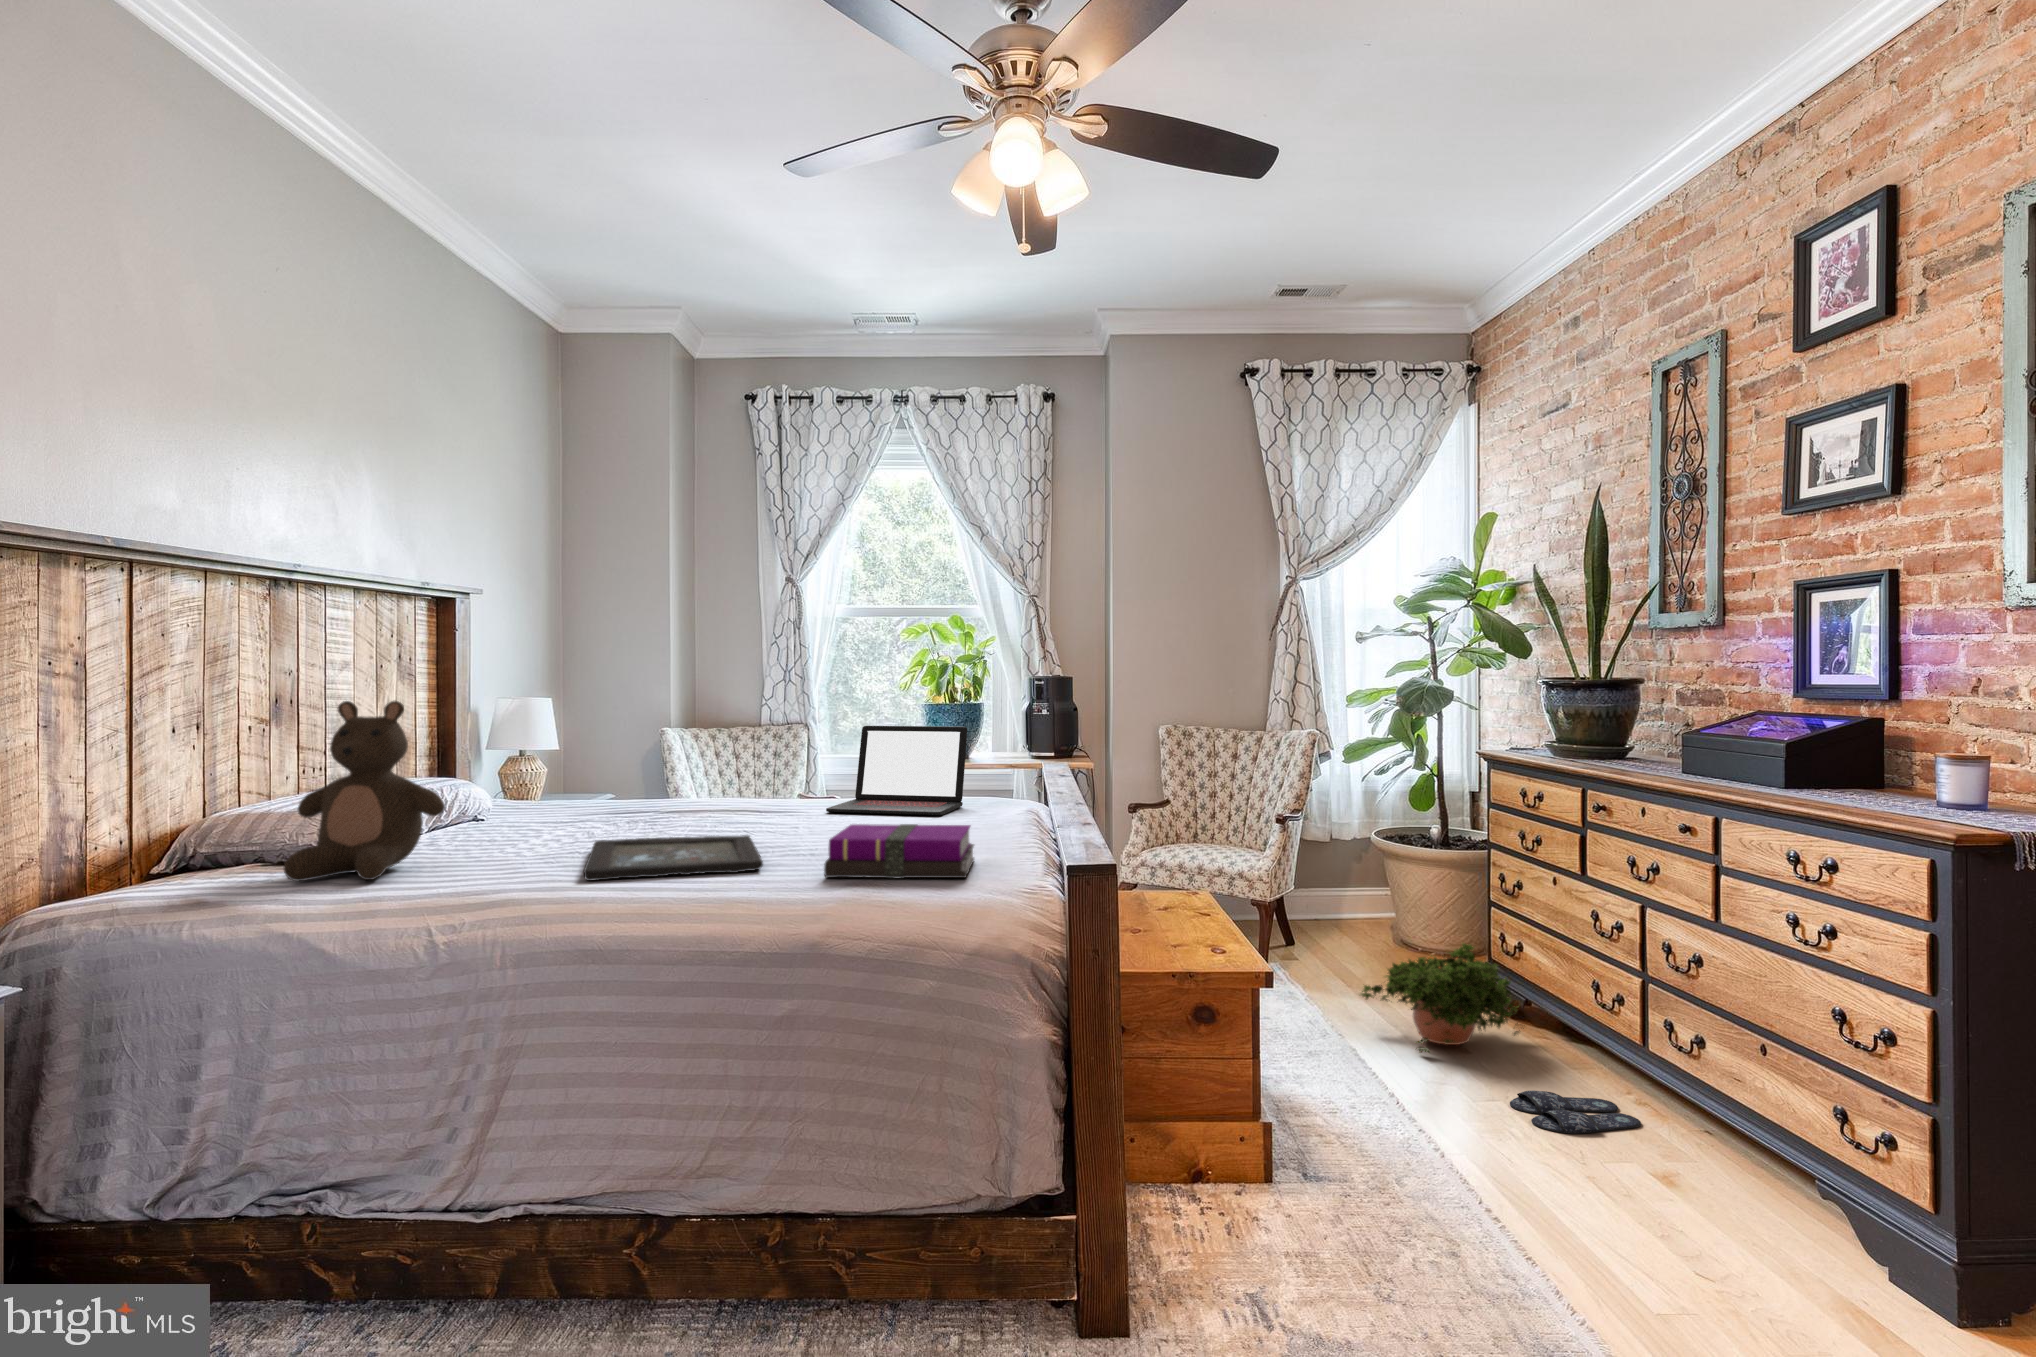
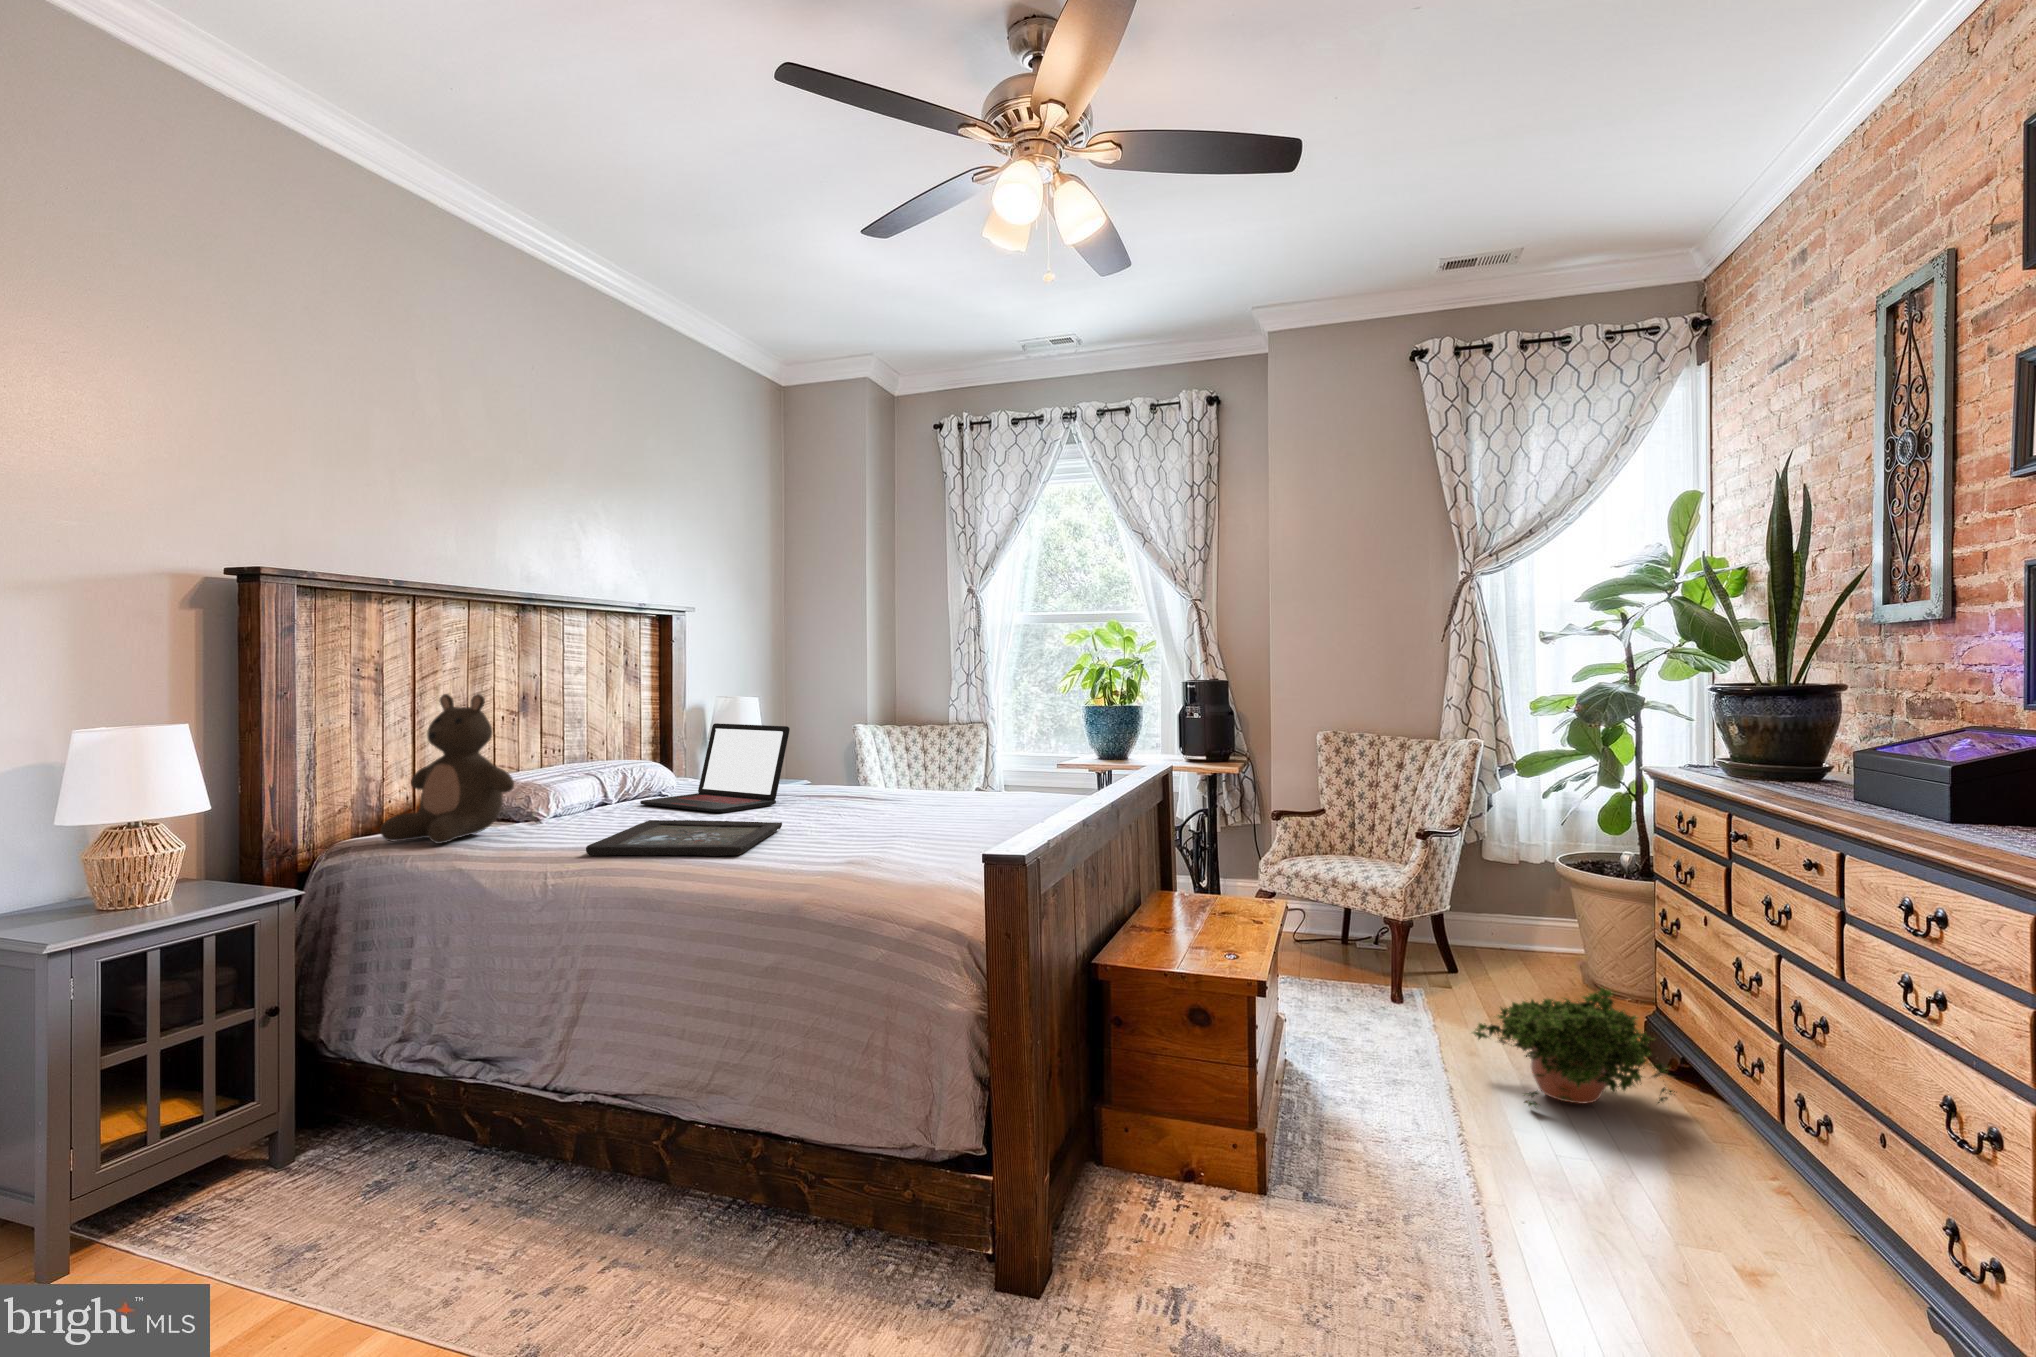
laptop: present [826,726,967,816] -> present [640,723,790,813]
notebook: present [824,824,974,878] -> none [776,817,943,875]
slippers: present [1510,1091,1641,1134] -> none [1607,1170,1774,1236]

